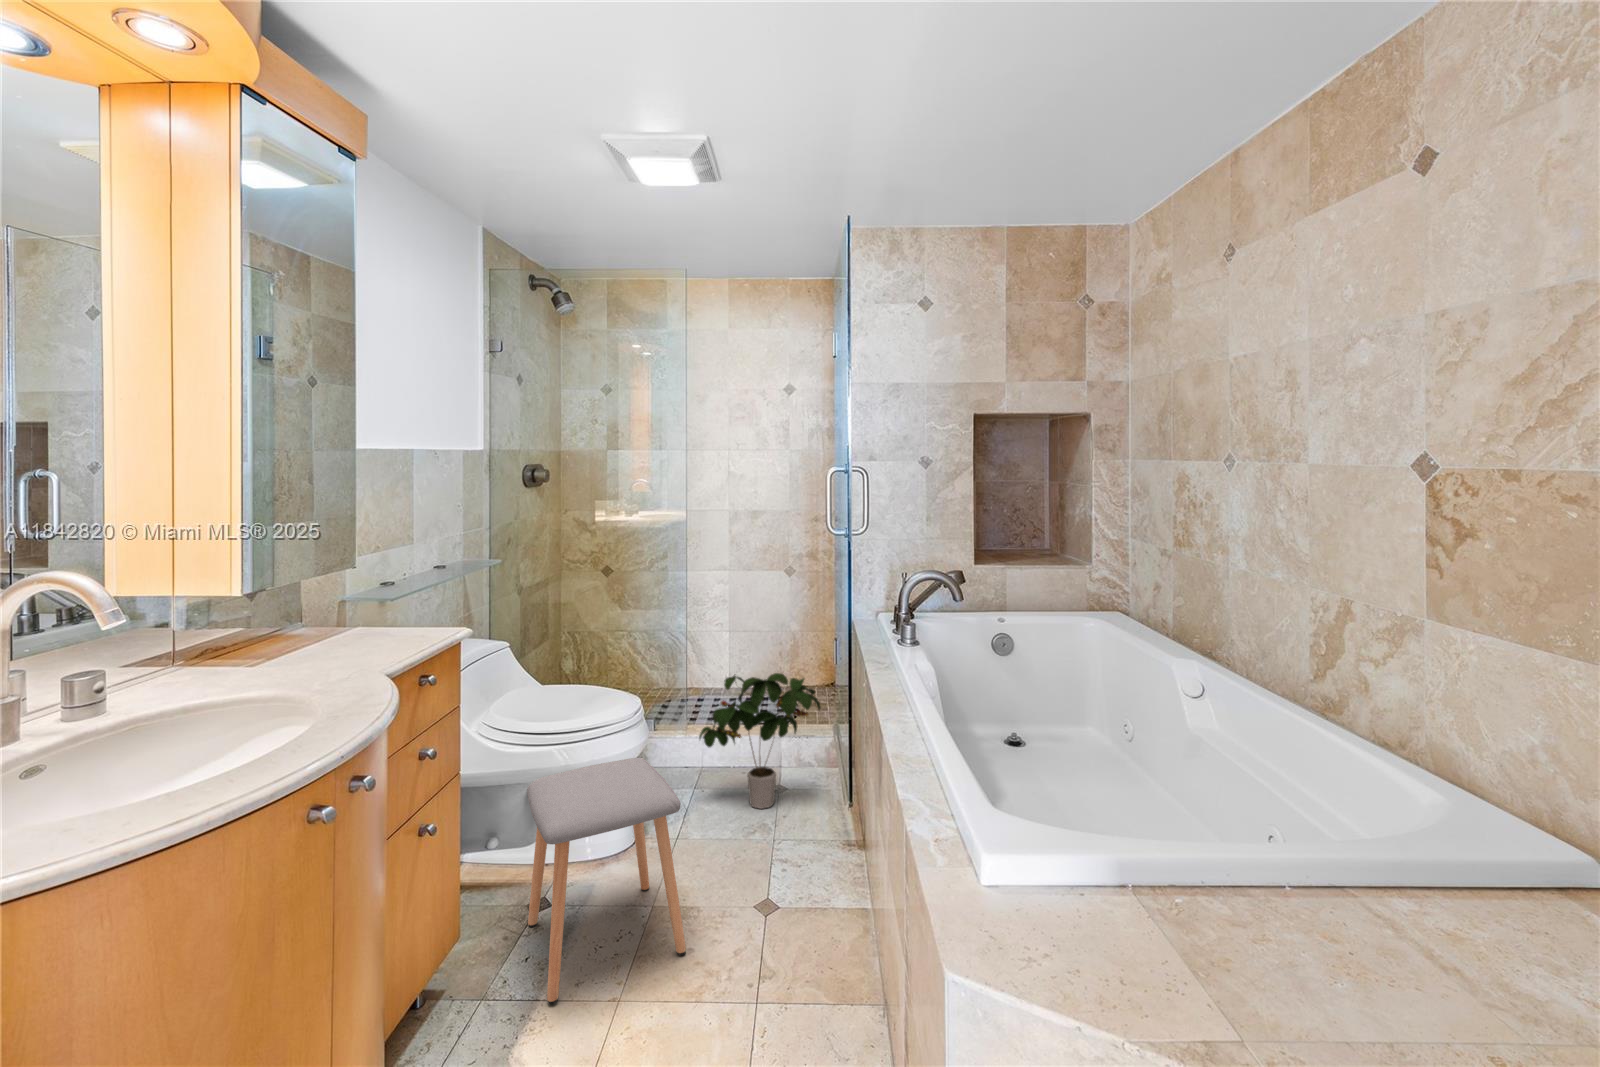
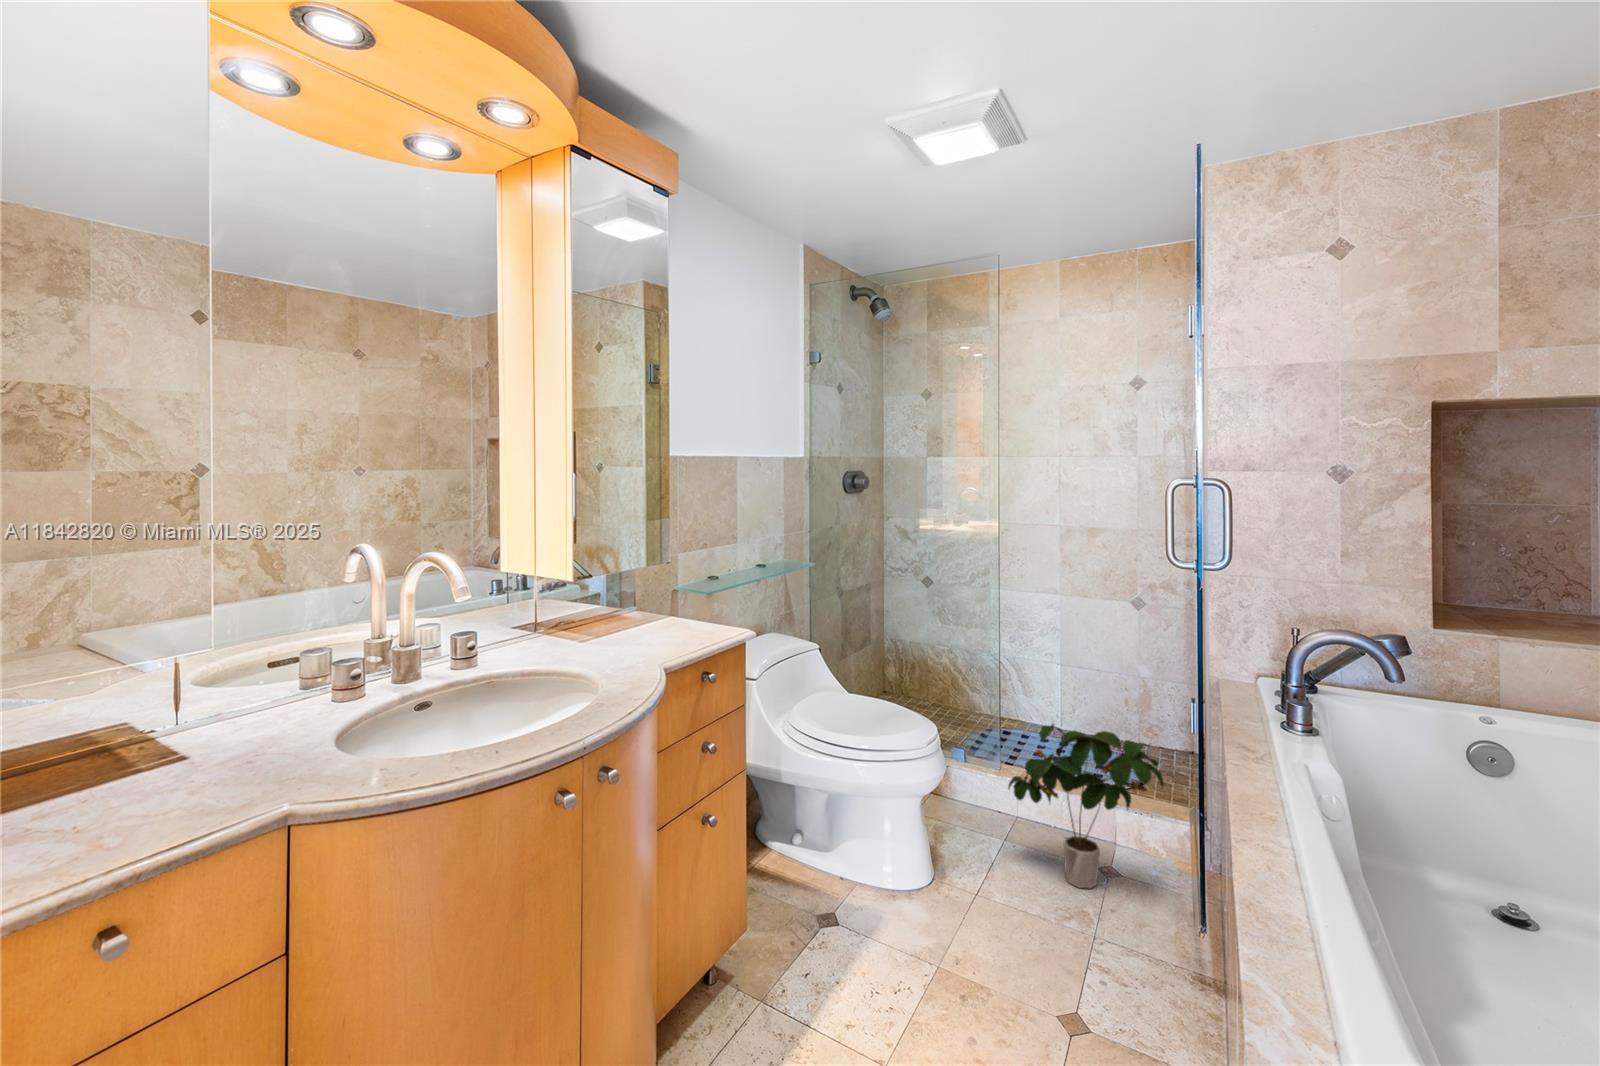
stool: present [527,758,686,1004] -> none [813,800,961,1038]

